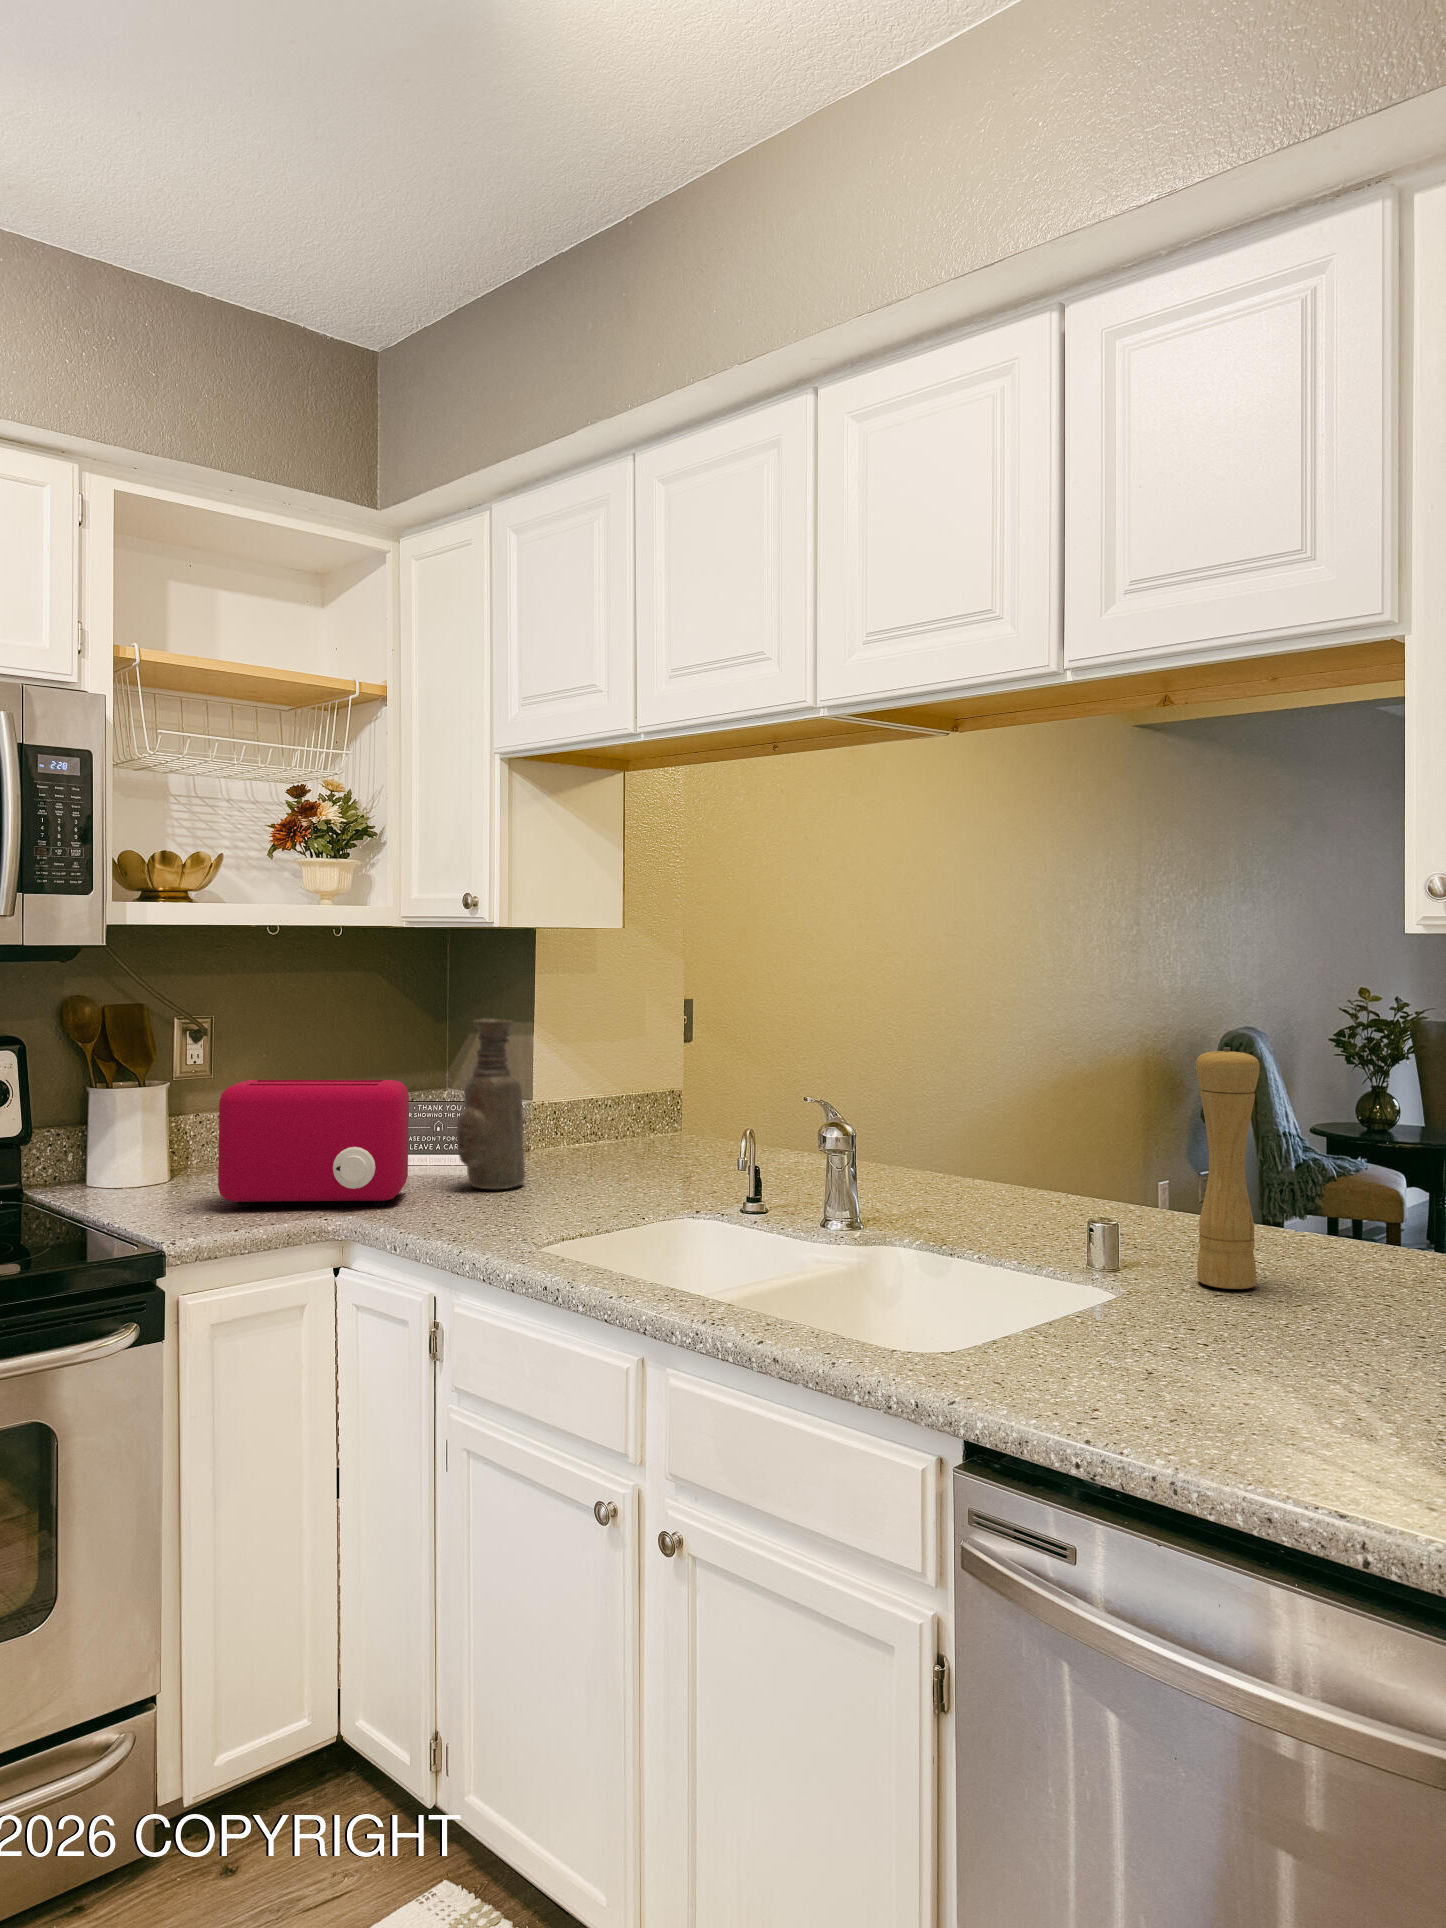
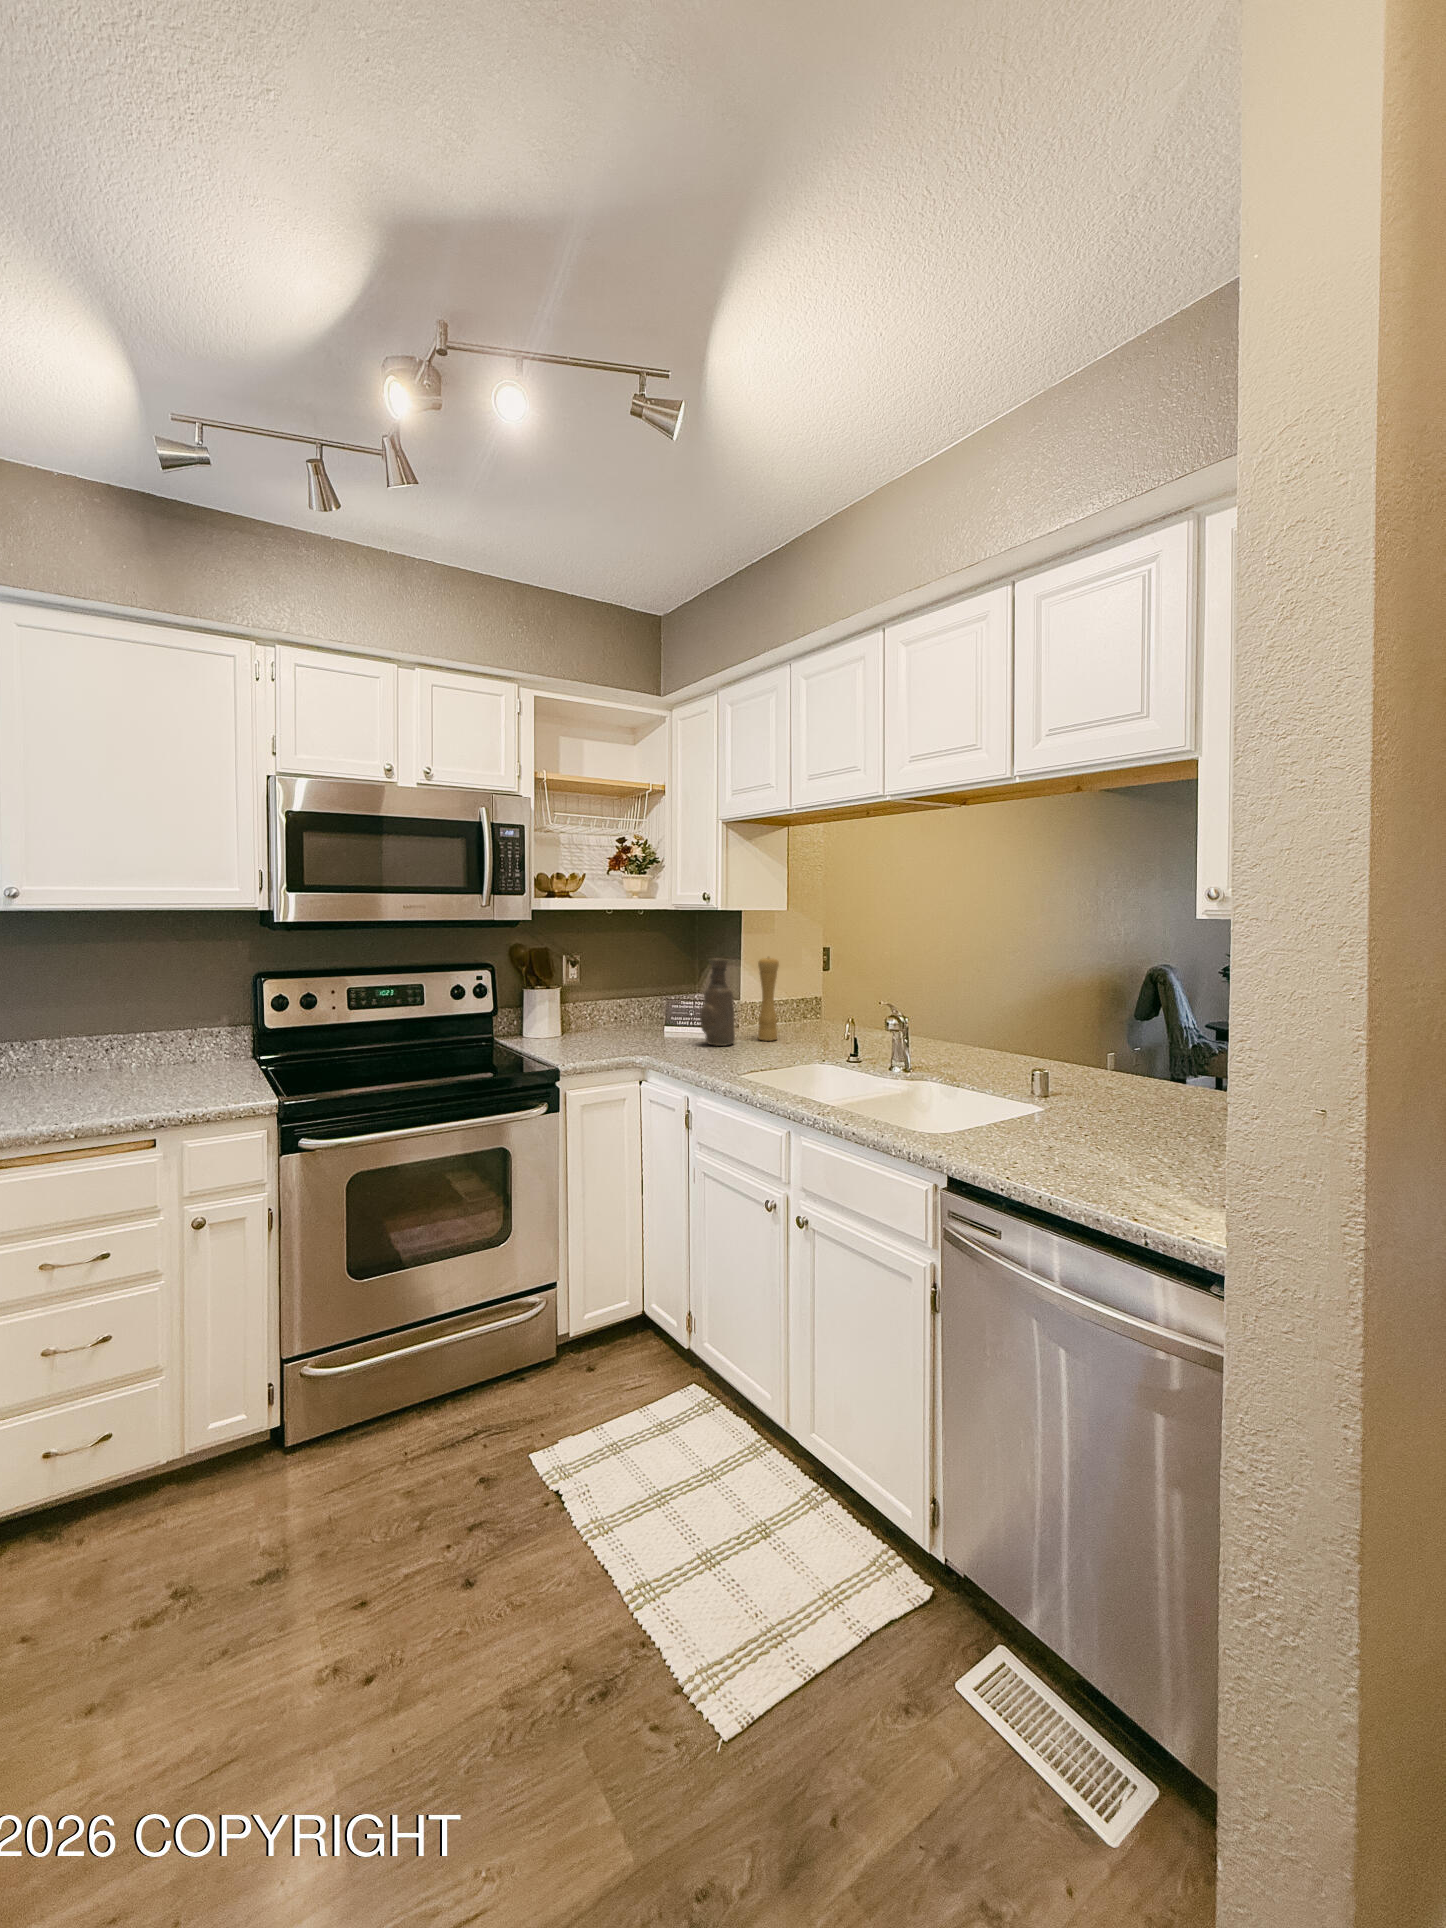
pepper mill: present [1196,1047,1260,1289] -> present [758,957,779,1041]
toaster: present [218,1080,409,1207] -> none [584,988,676,1052]

